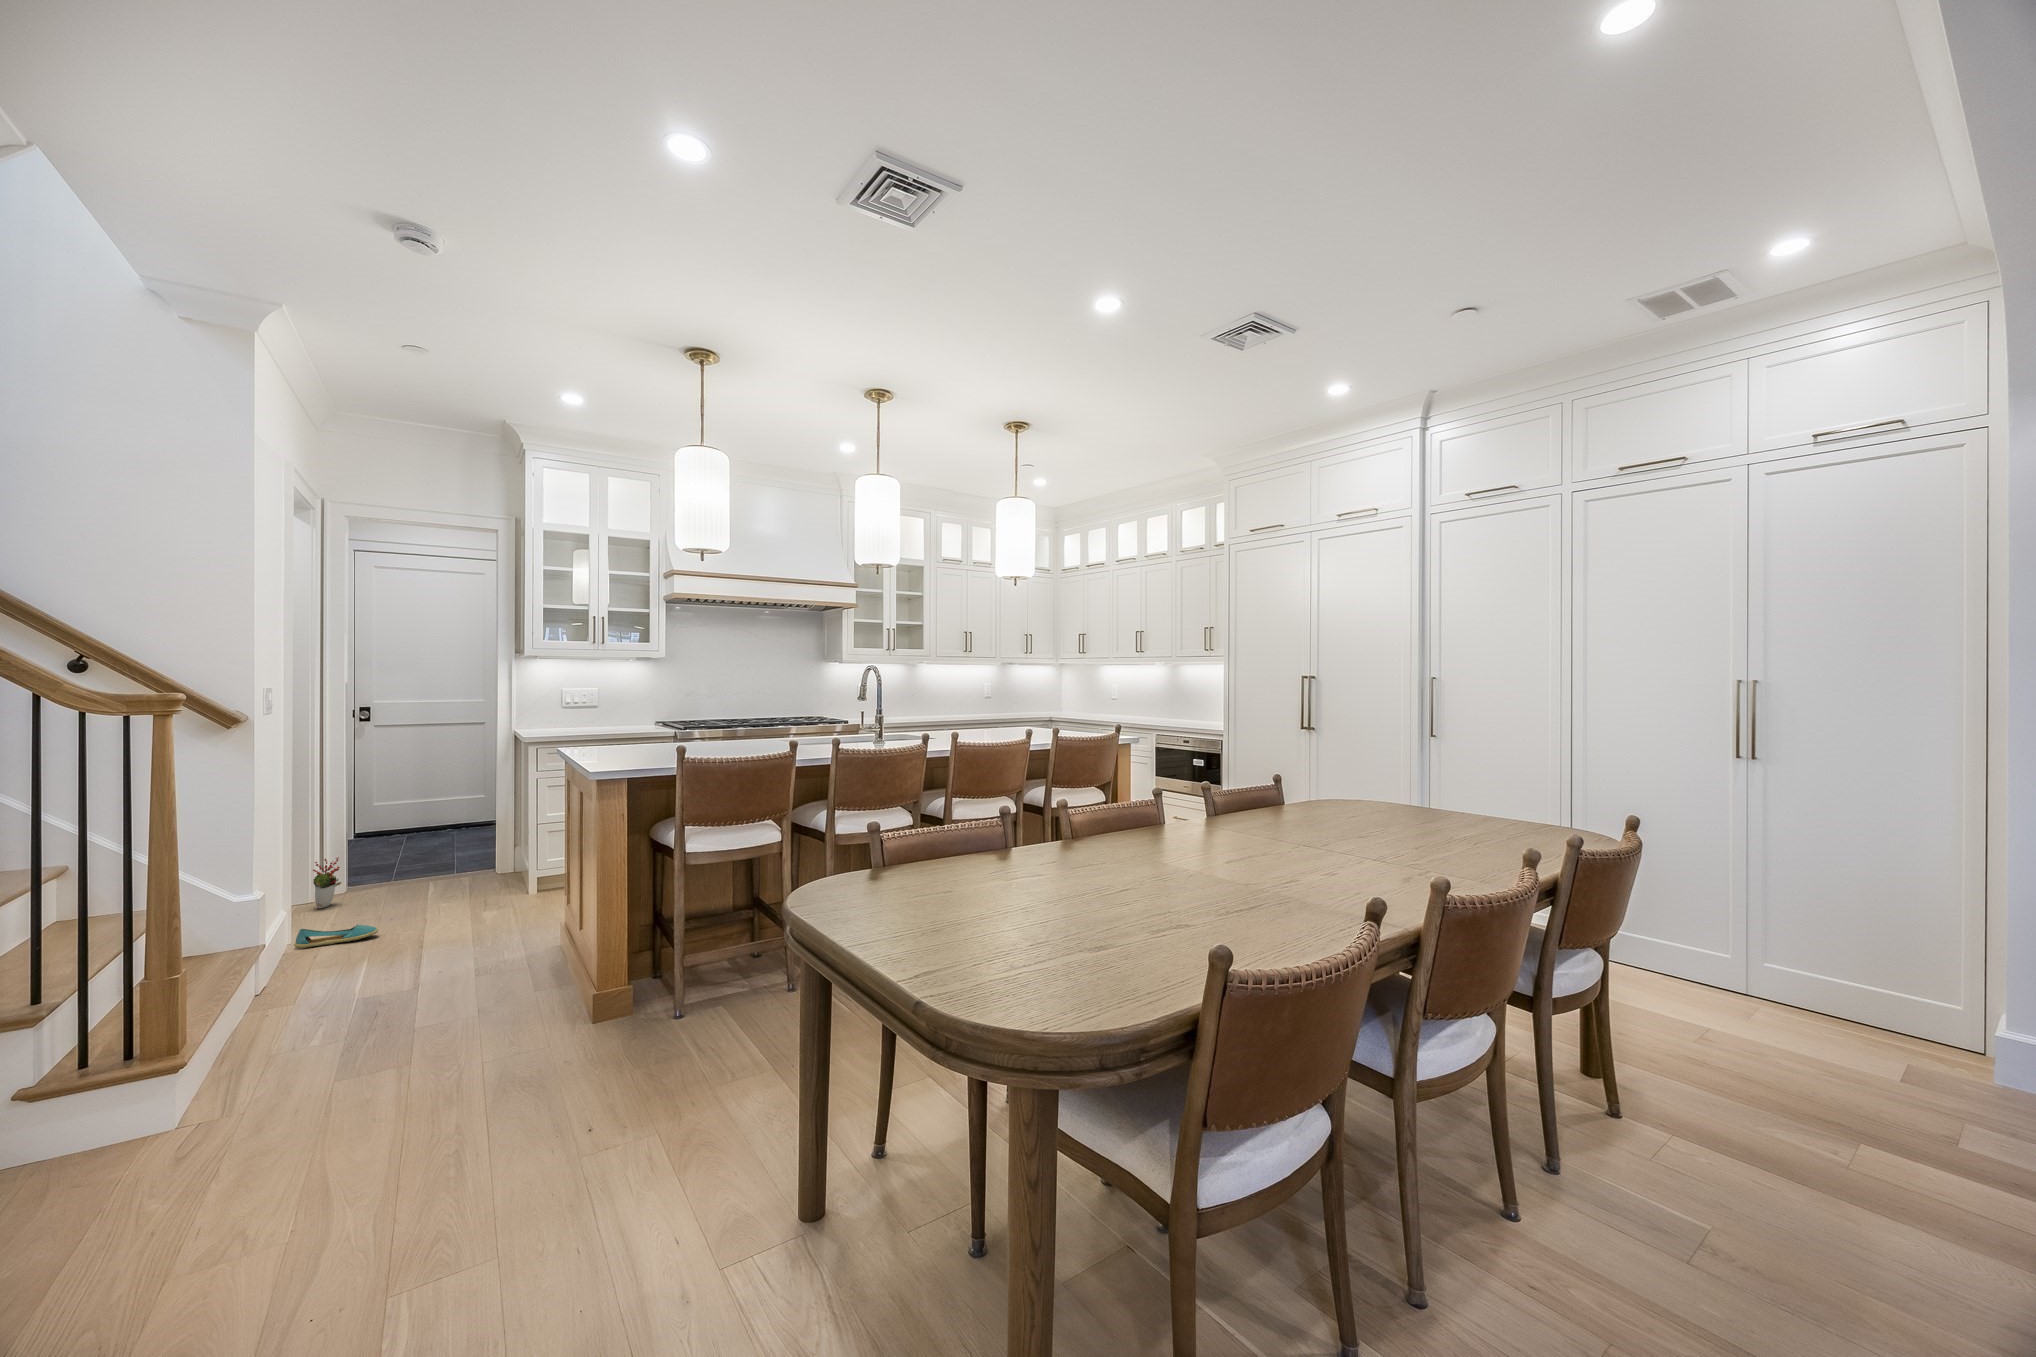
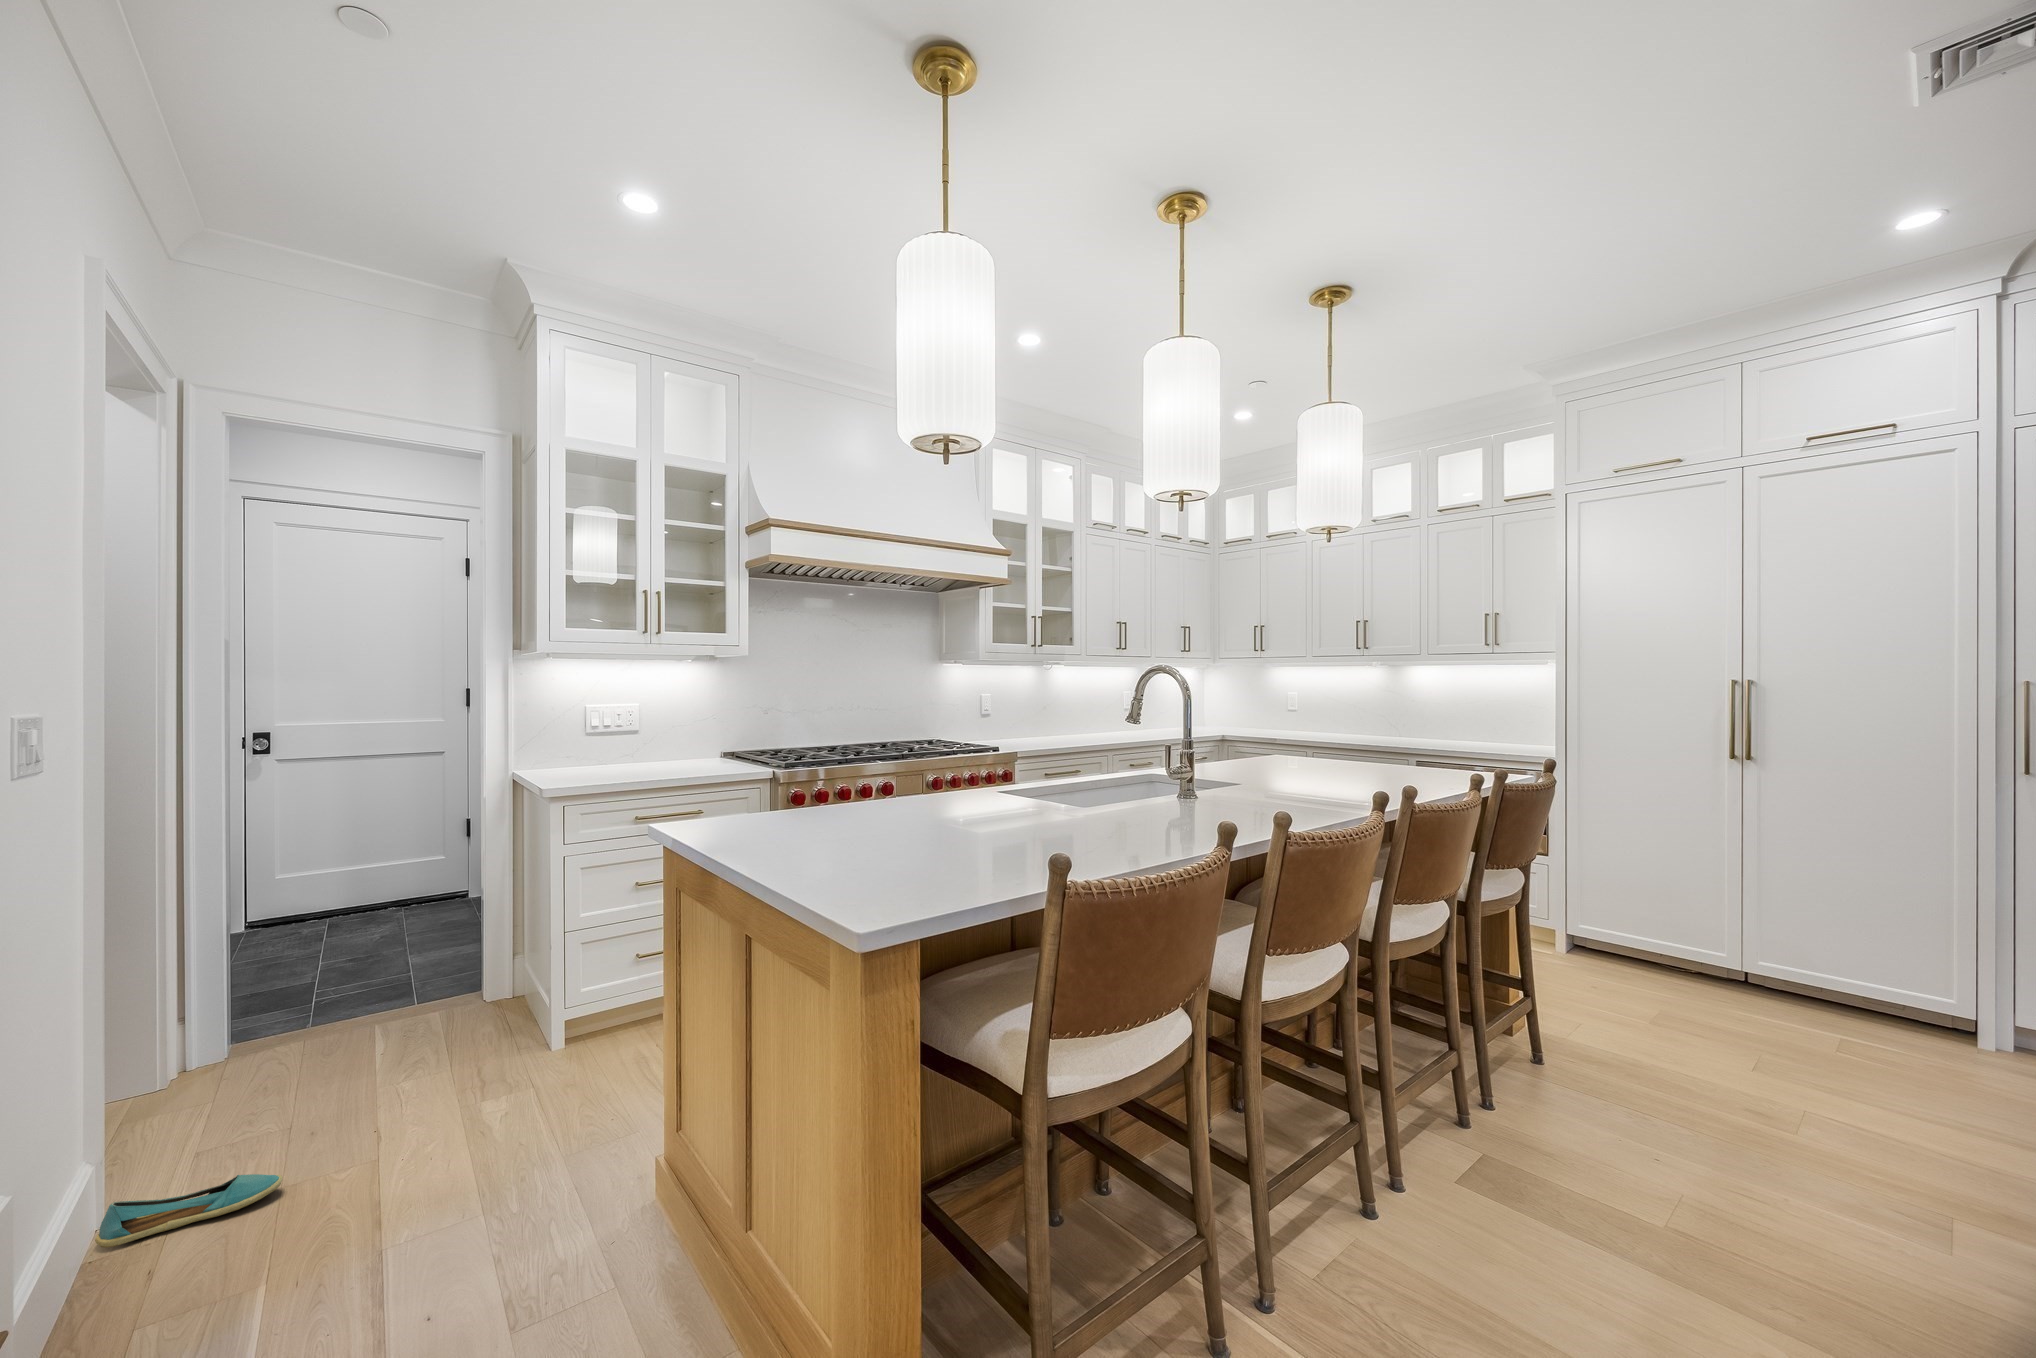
decorative plant: present [313,857,341,908] -> none [156,1008,213,1107]

